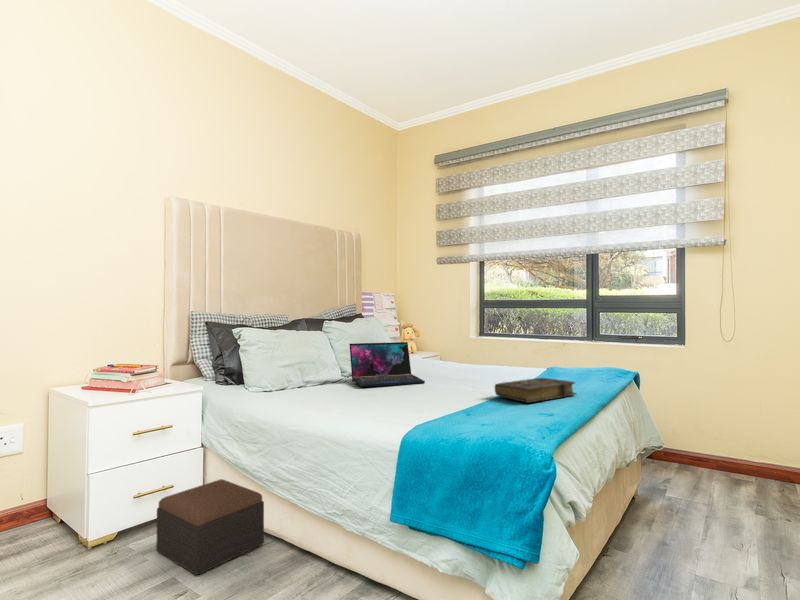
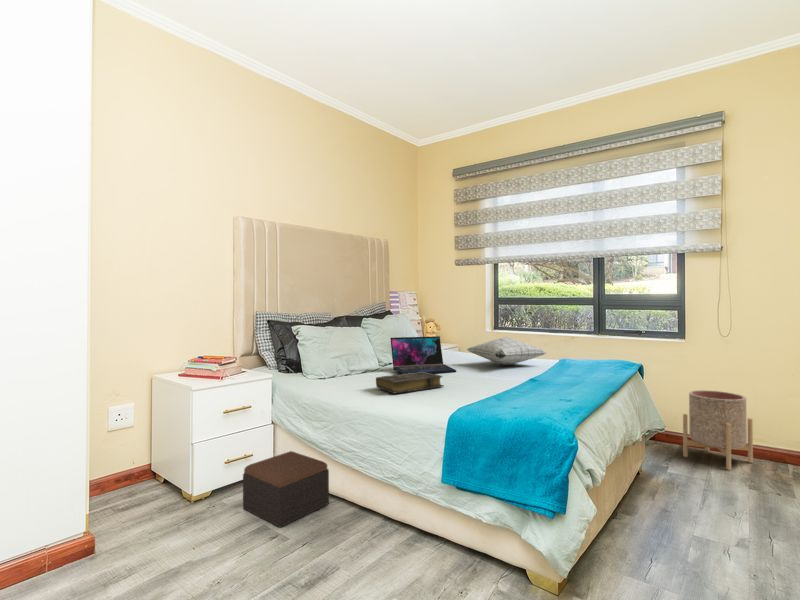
pillow: none [438,343,530,375] -> present [467,337,546,365]
book: present [495,378,576,403] -> present [376,372,443,393]
planter: none [686,404,765,496] -> present [683,390,753,470]

